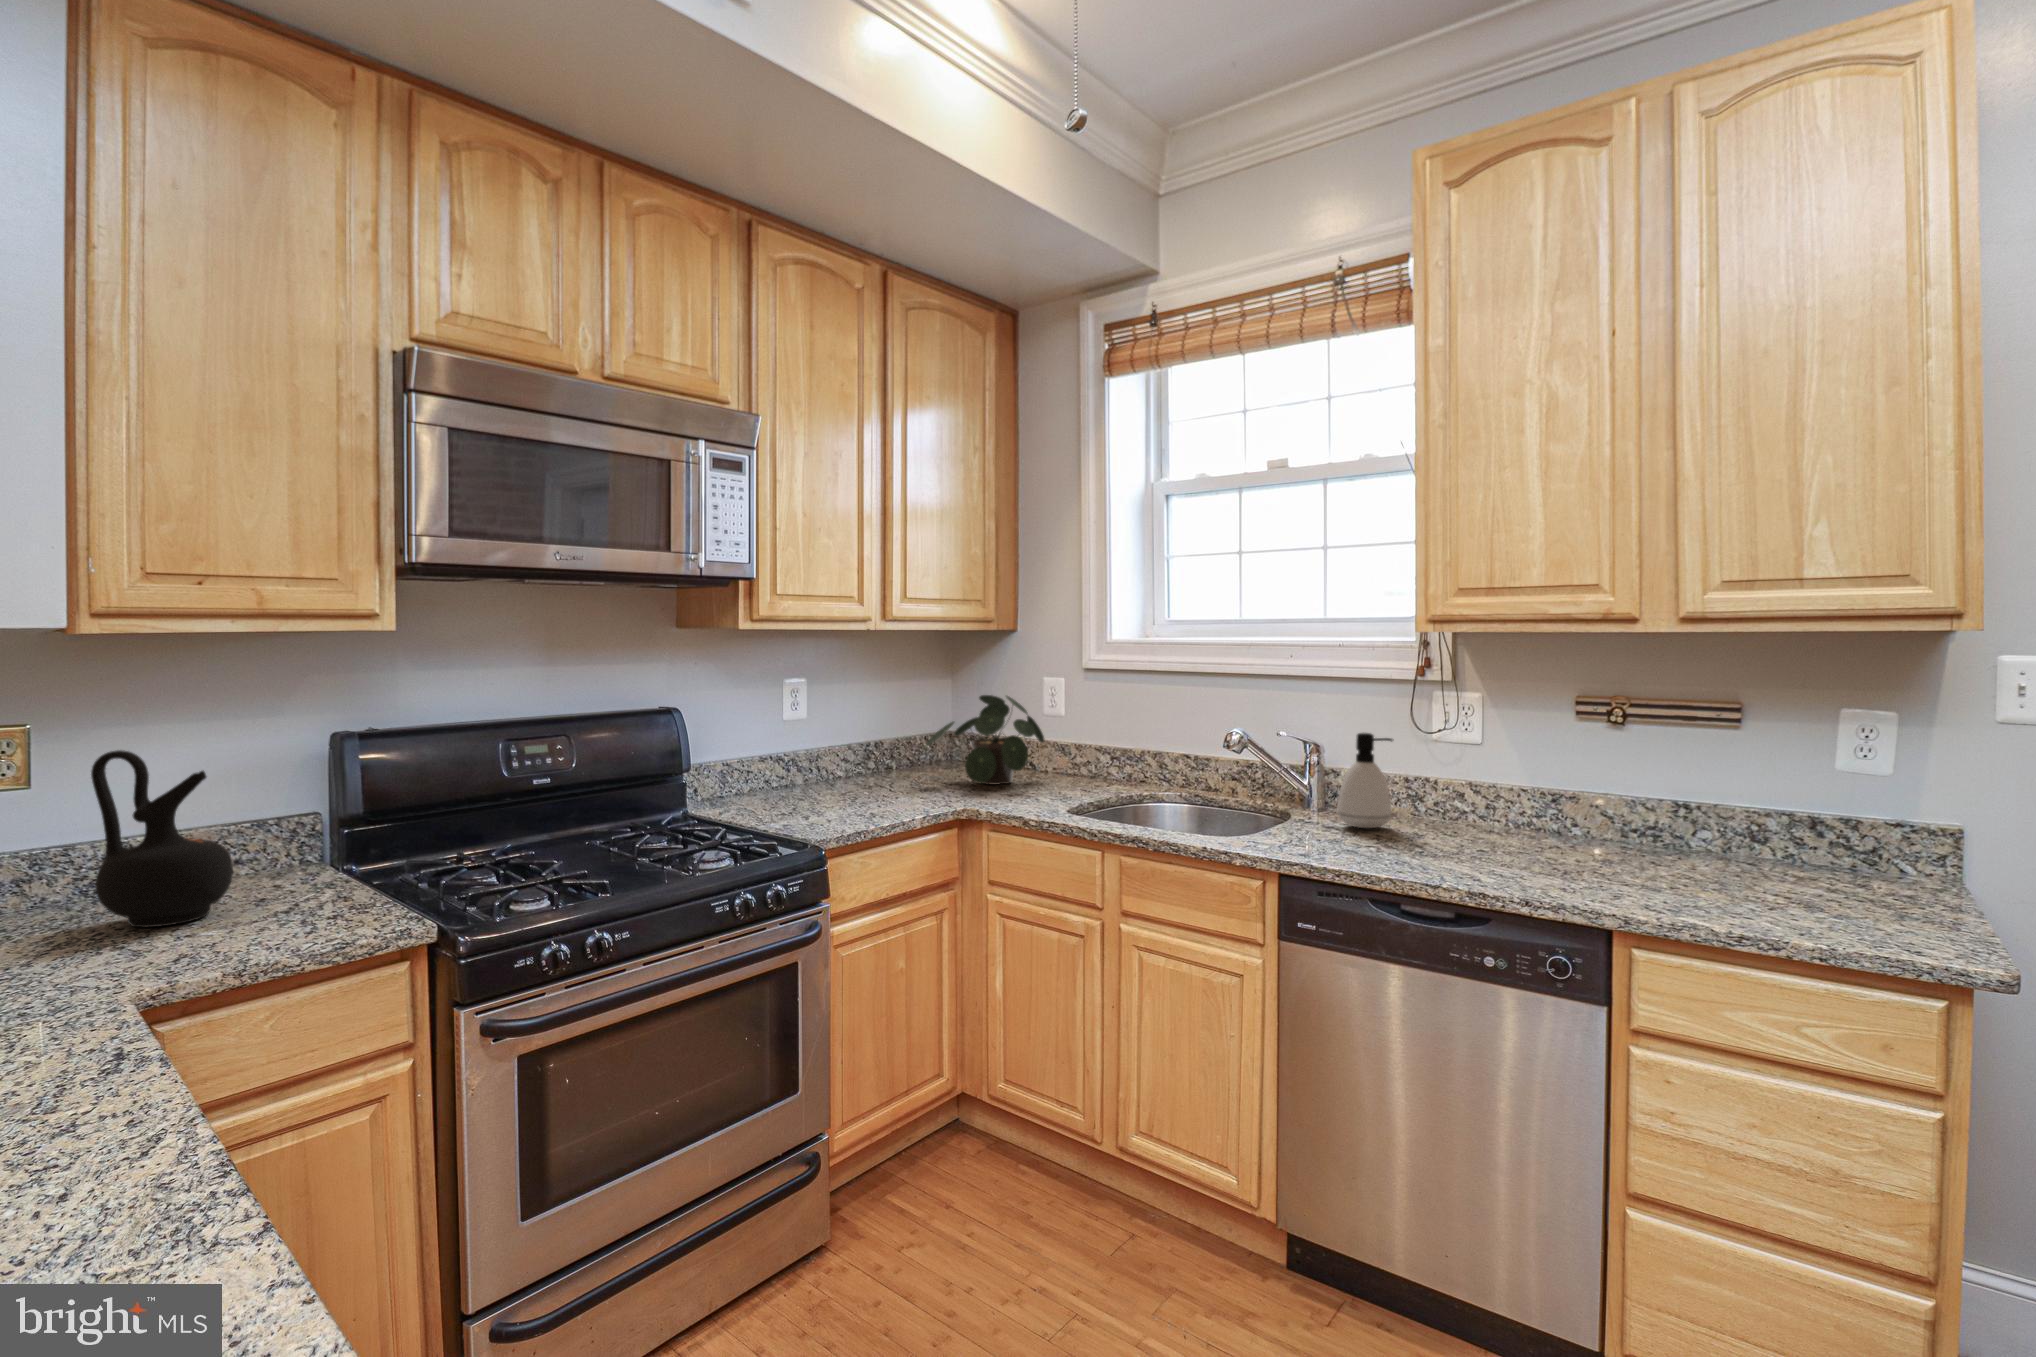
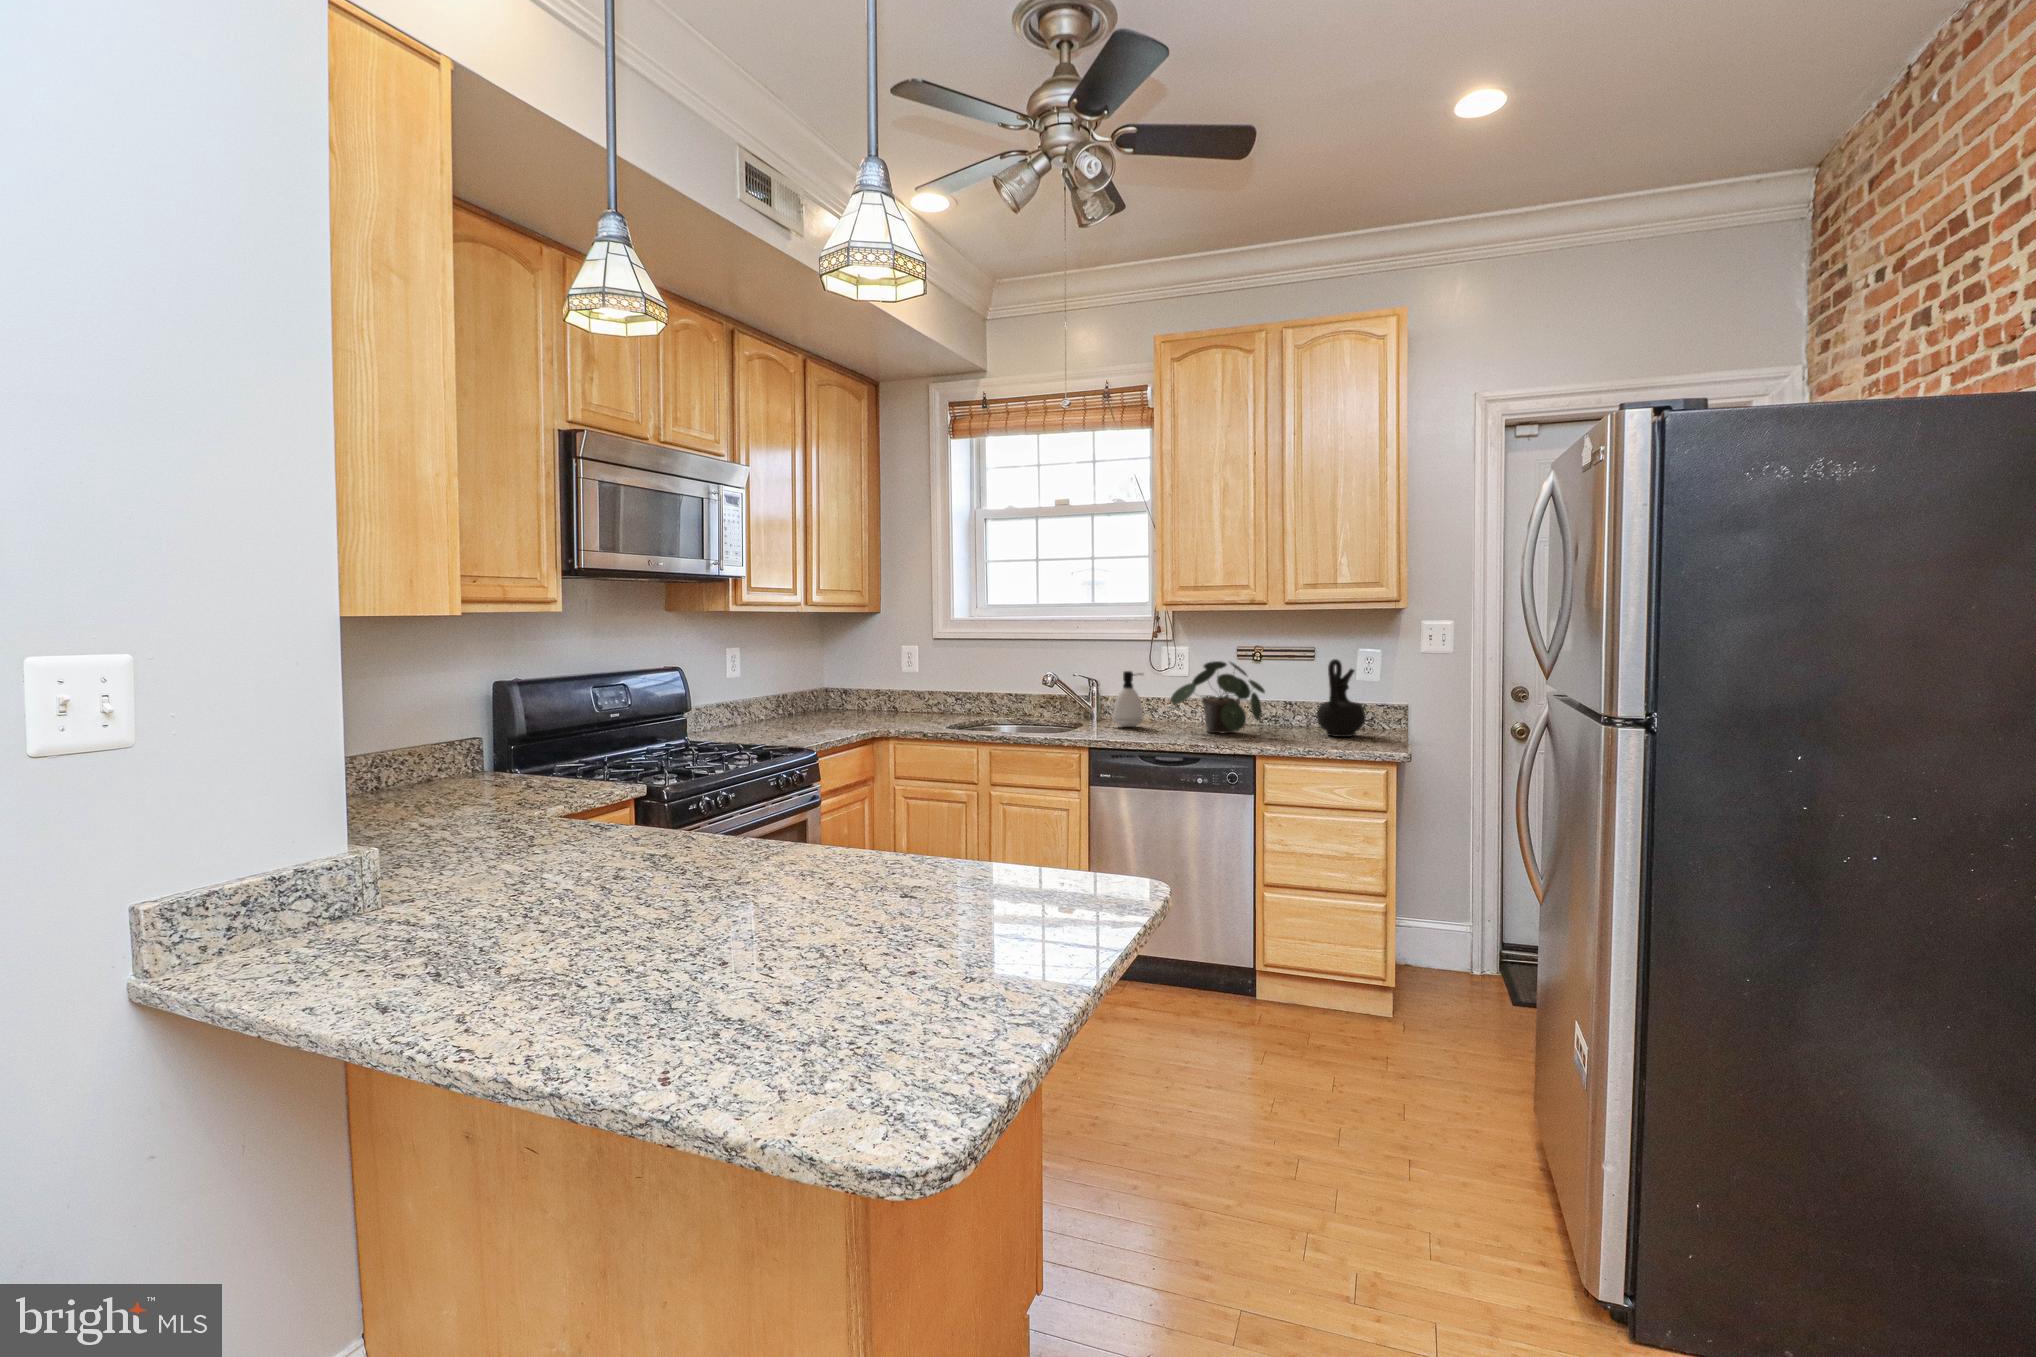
potted plant: present [926,695,1044,785] -> present [1171,661,1265,733]
ceramic jug: present [91,750,233,927] -> present [1317,659,1366,737]

